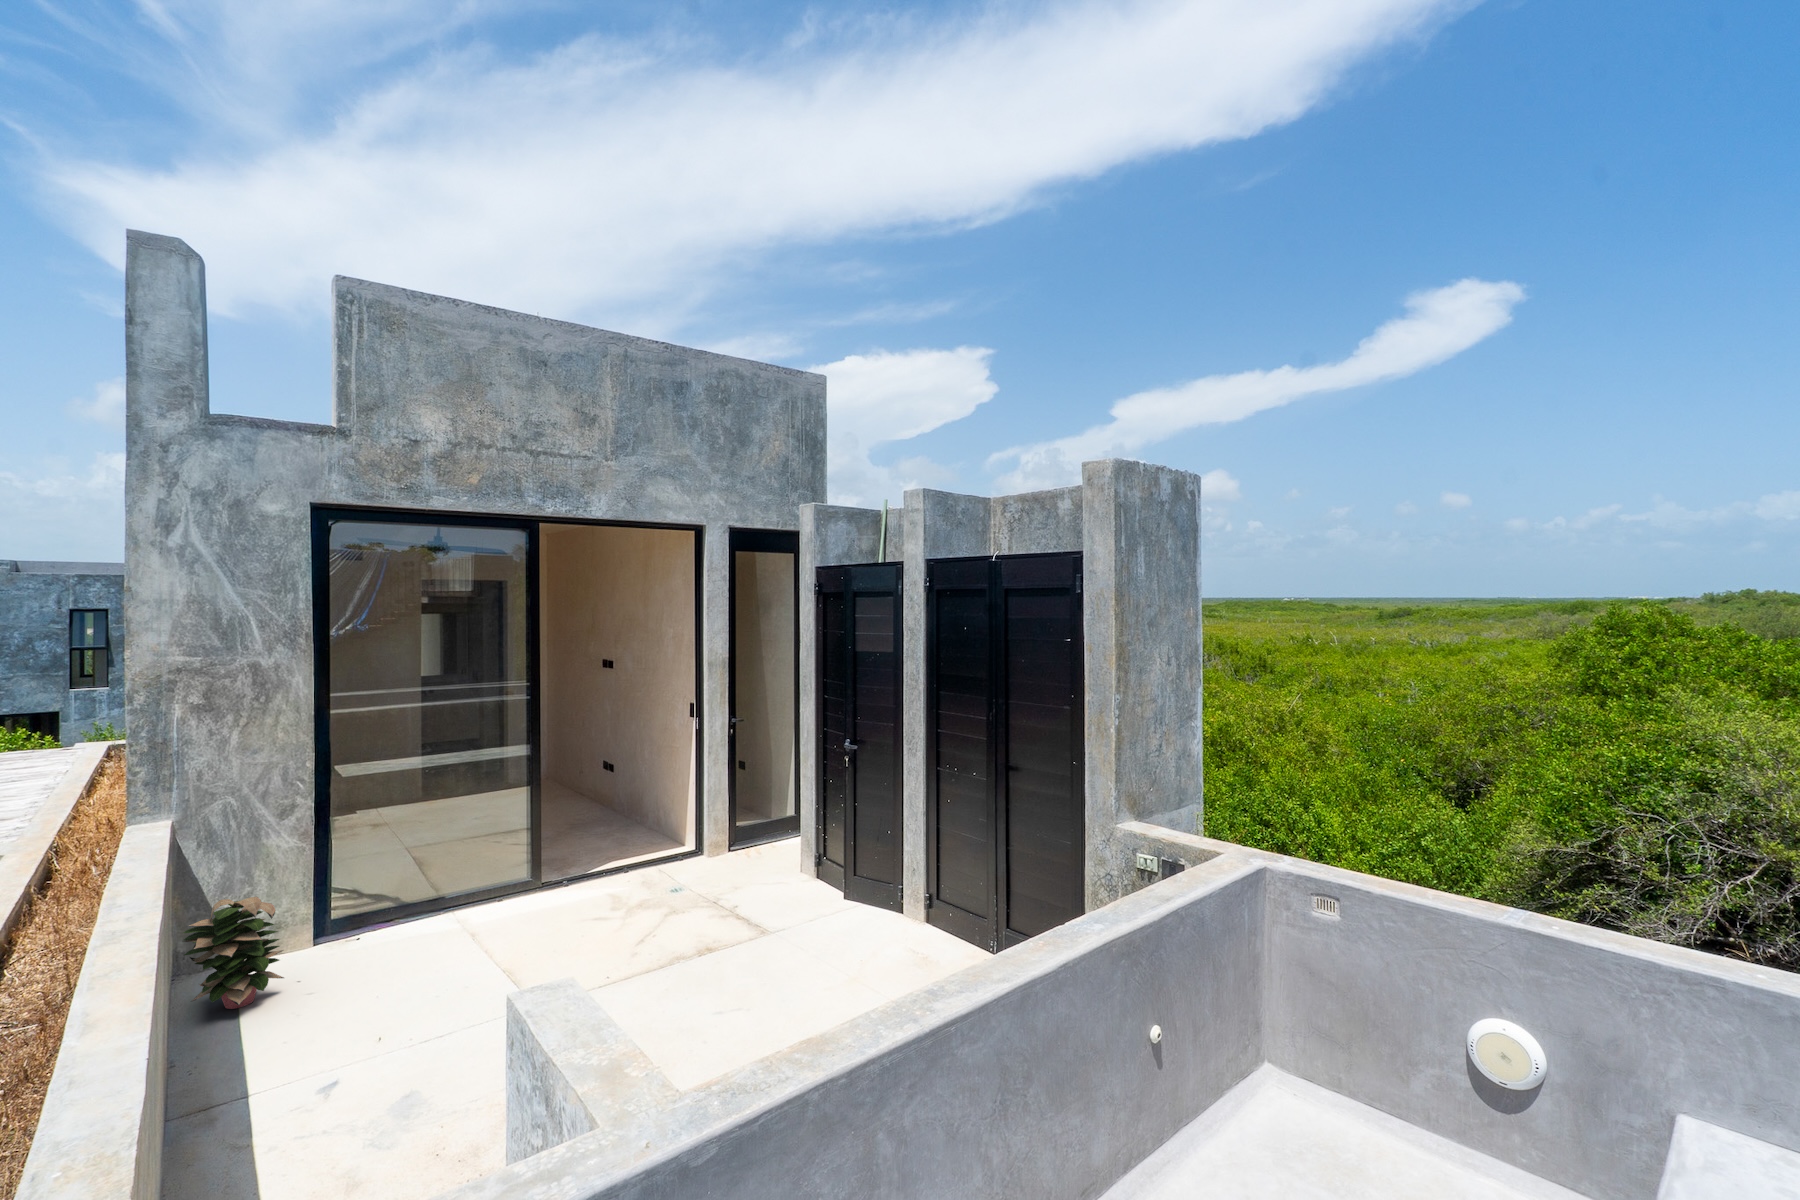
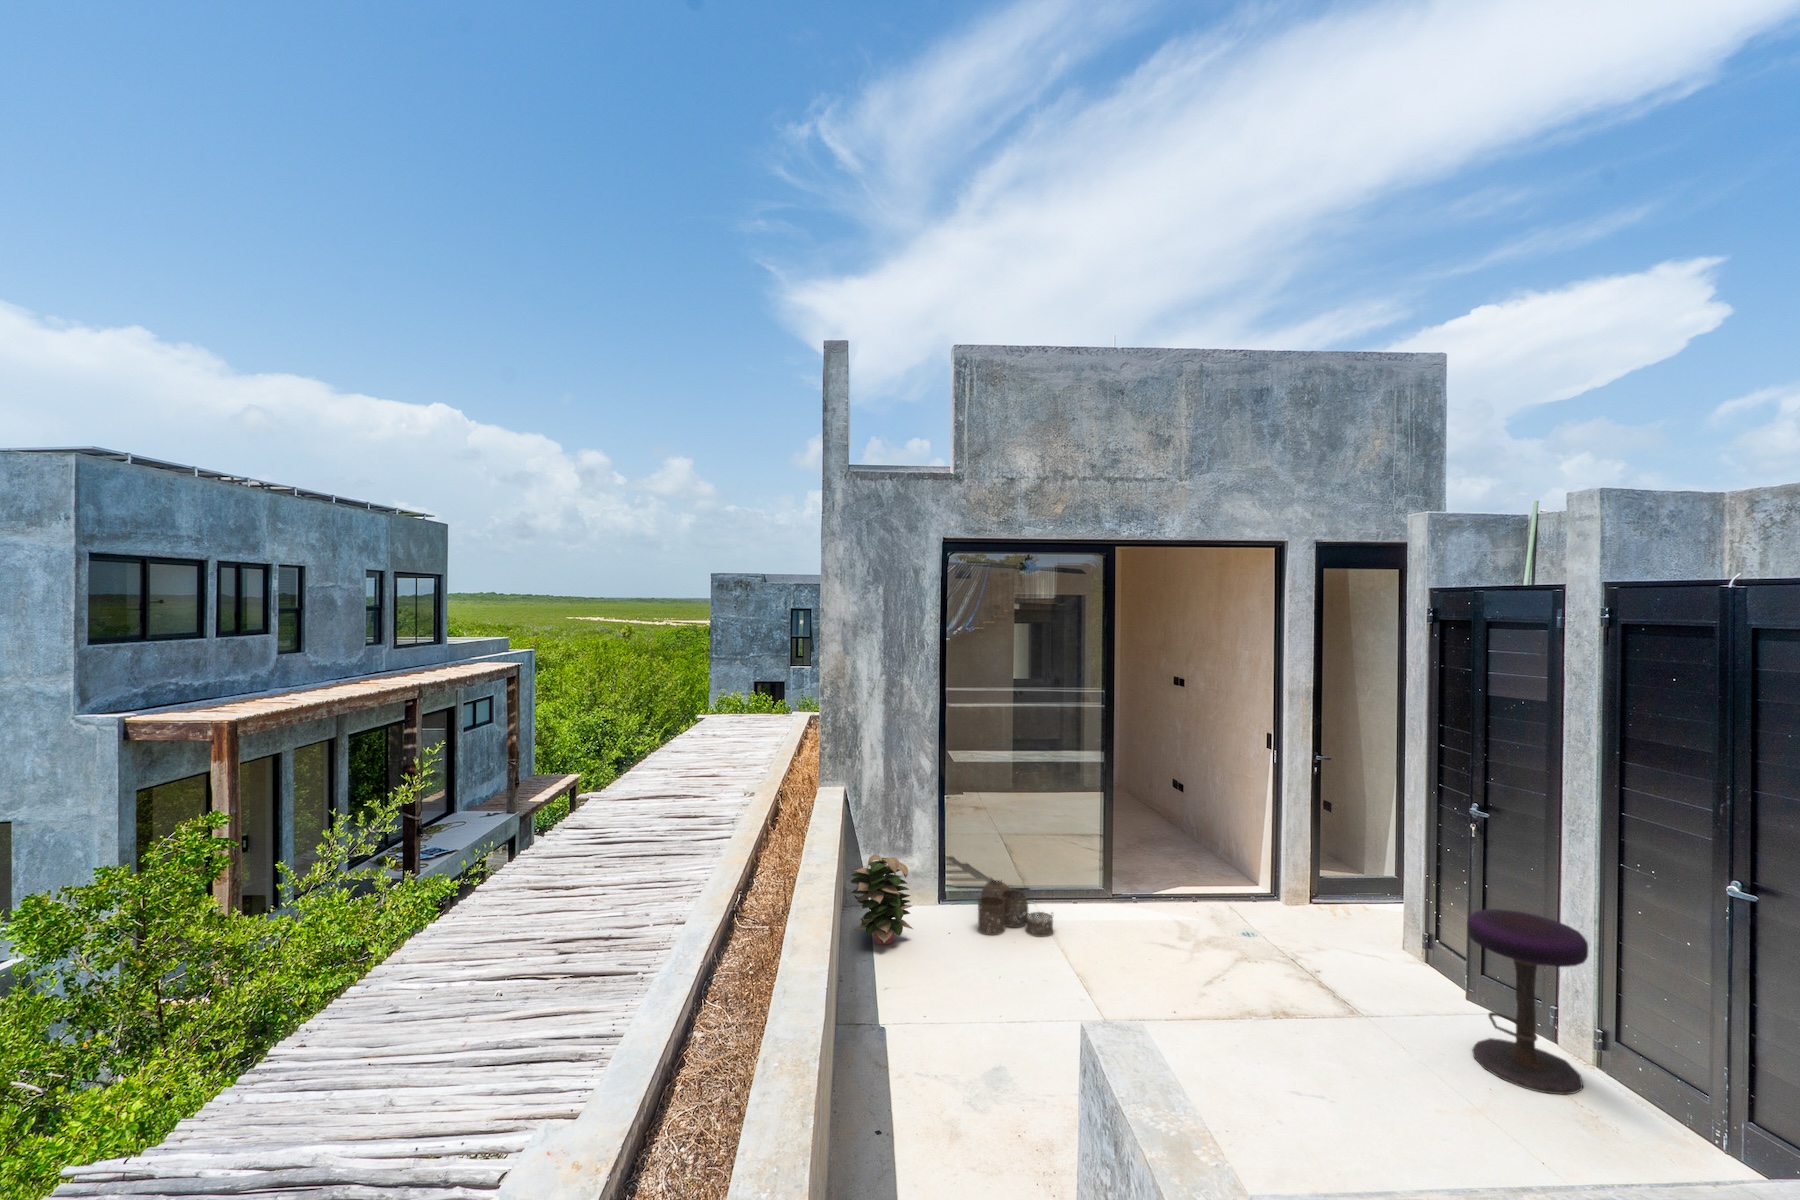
stool: none [834,817,907,949] -> present [1467,909,1588,1095]
woven basket: none [376,897,474,961] -> present [978,880,1053,937]

